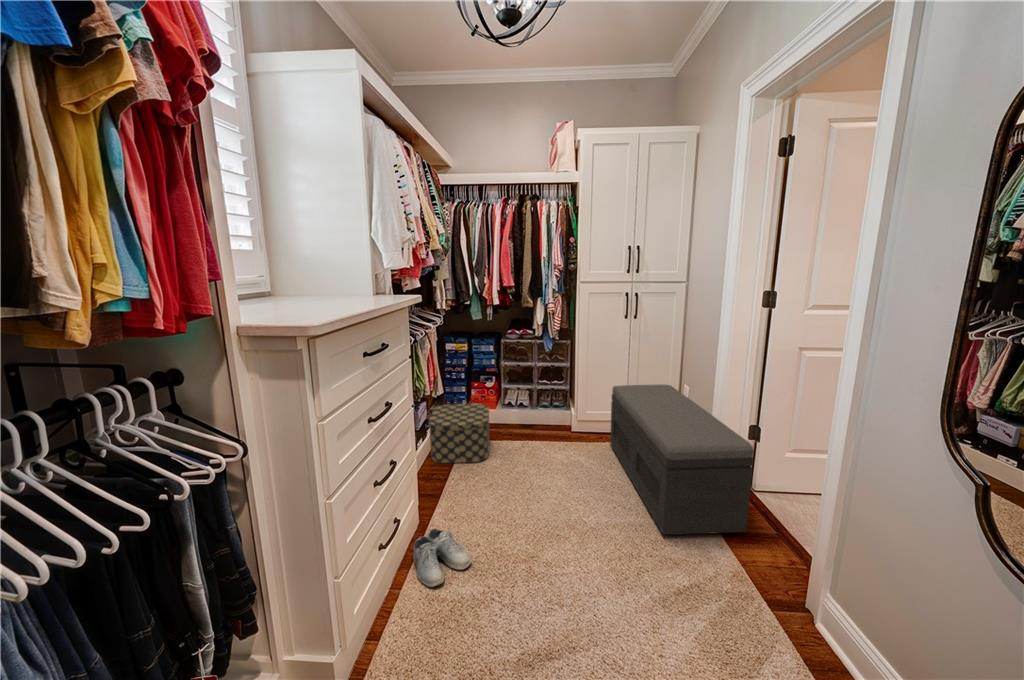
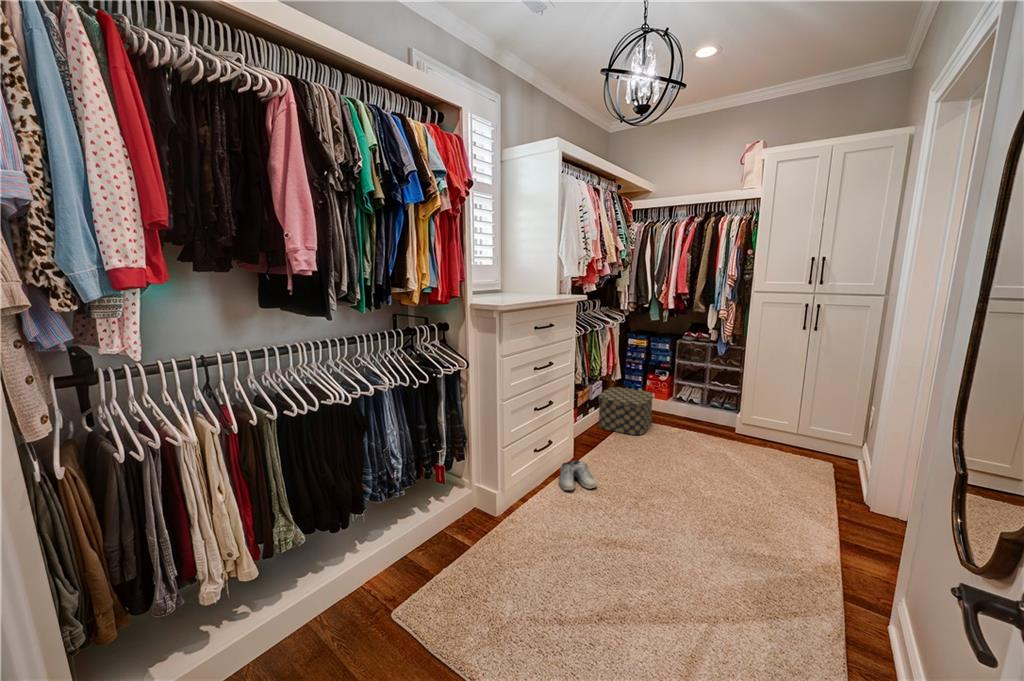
storage bench: present [610,385,754,535] -> none [771,393,886,547]

